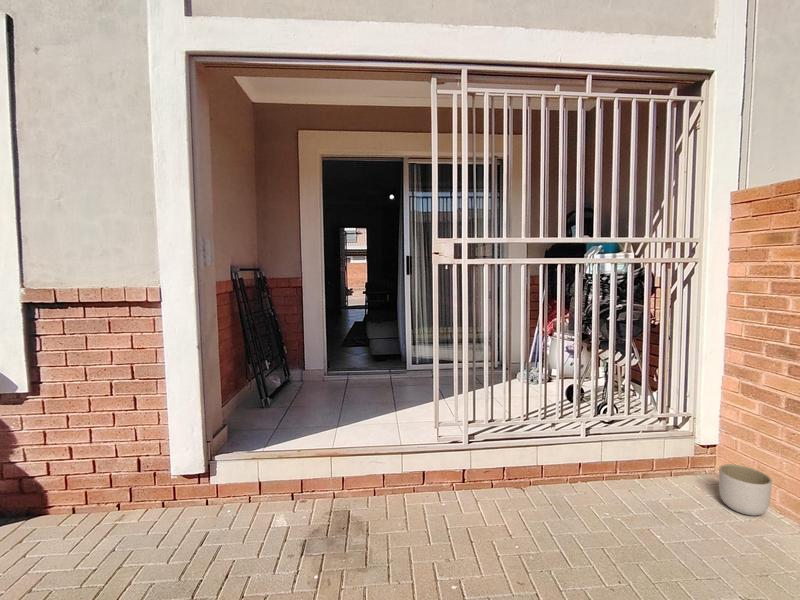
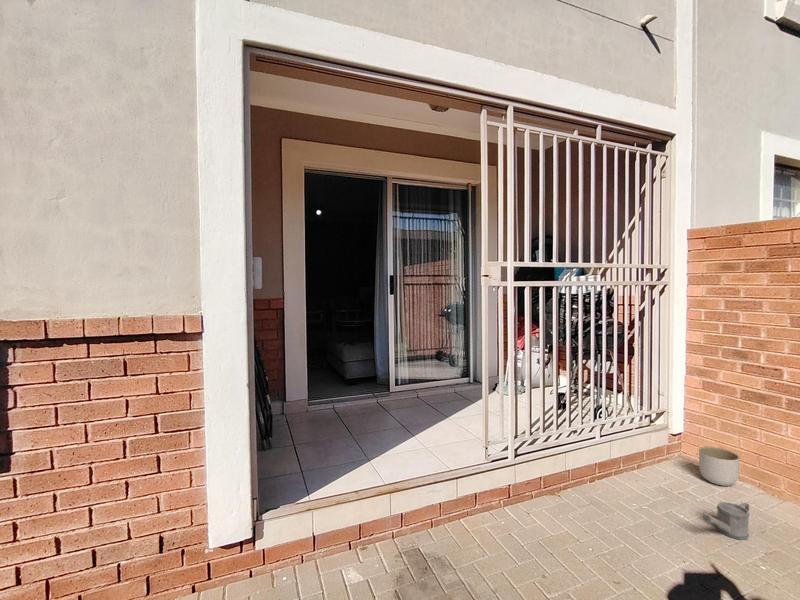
watering can: none [658,528,739,577] -> present [703,502,749,540]

